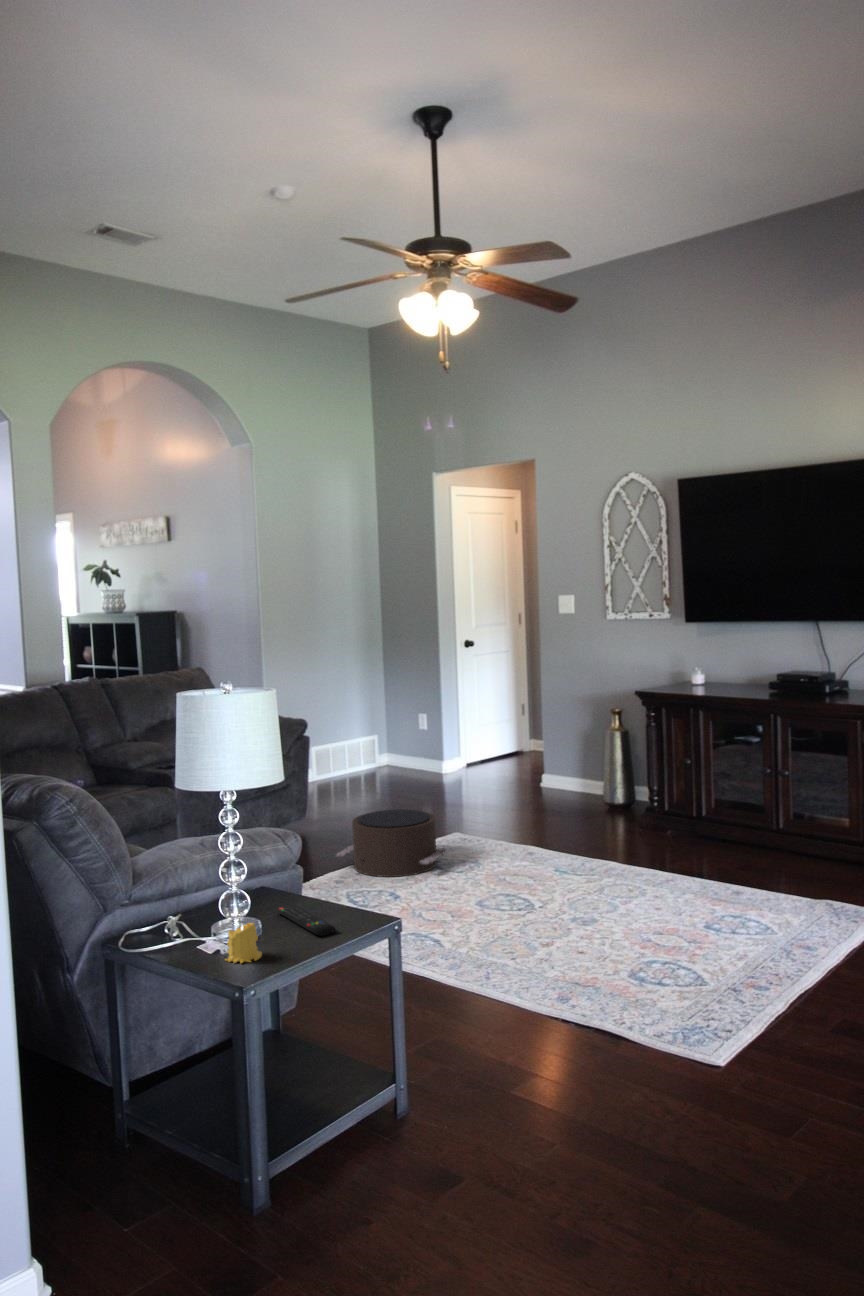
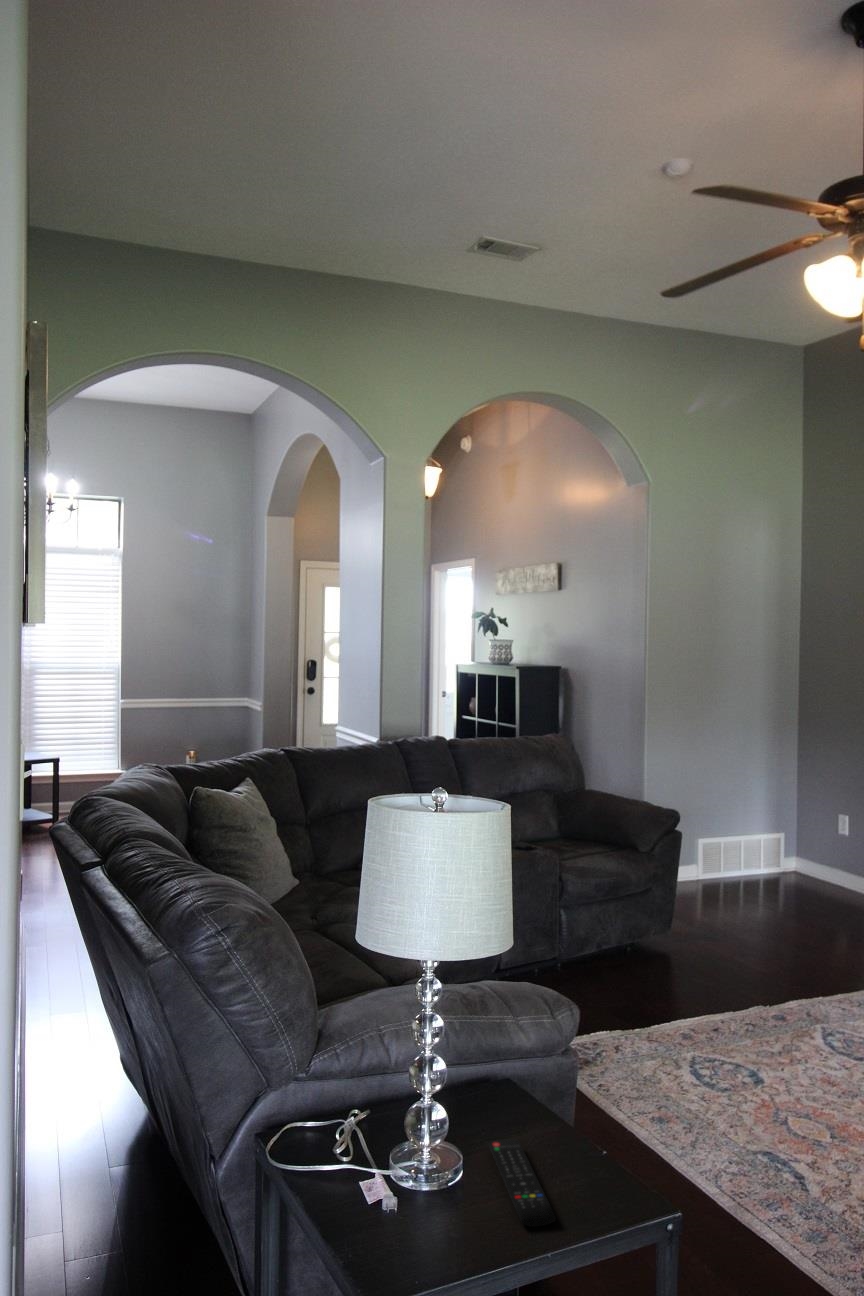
pouf: present [336,809,446,877] -> none [687,946,844,1046]
candle: present [226,923,262,963] -> none [363,1182,423,1258]

